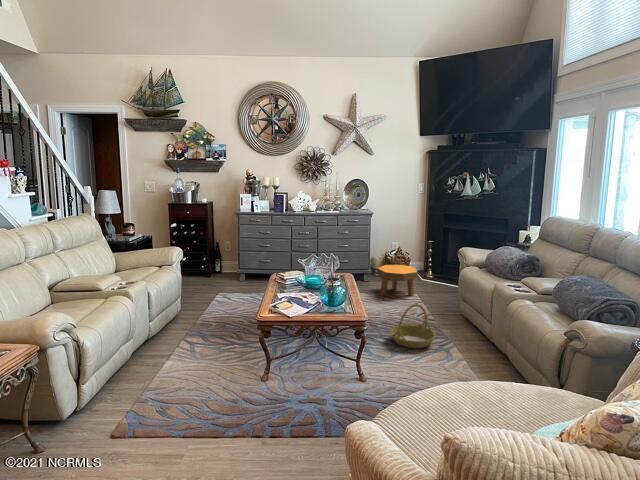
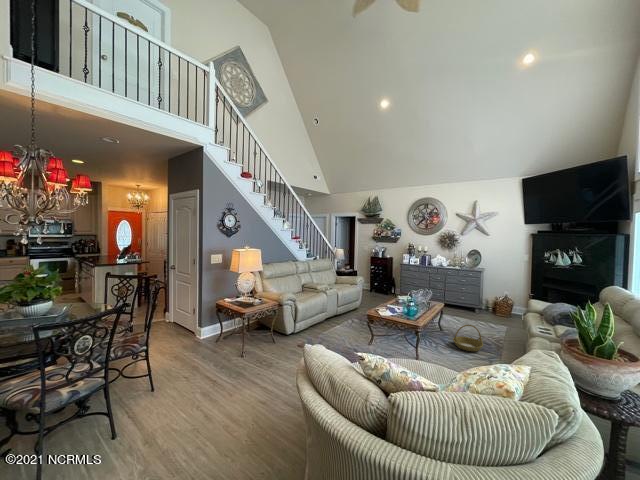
footstool: present [376,265,418,296] -> none [477,304,507,327]

